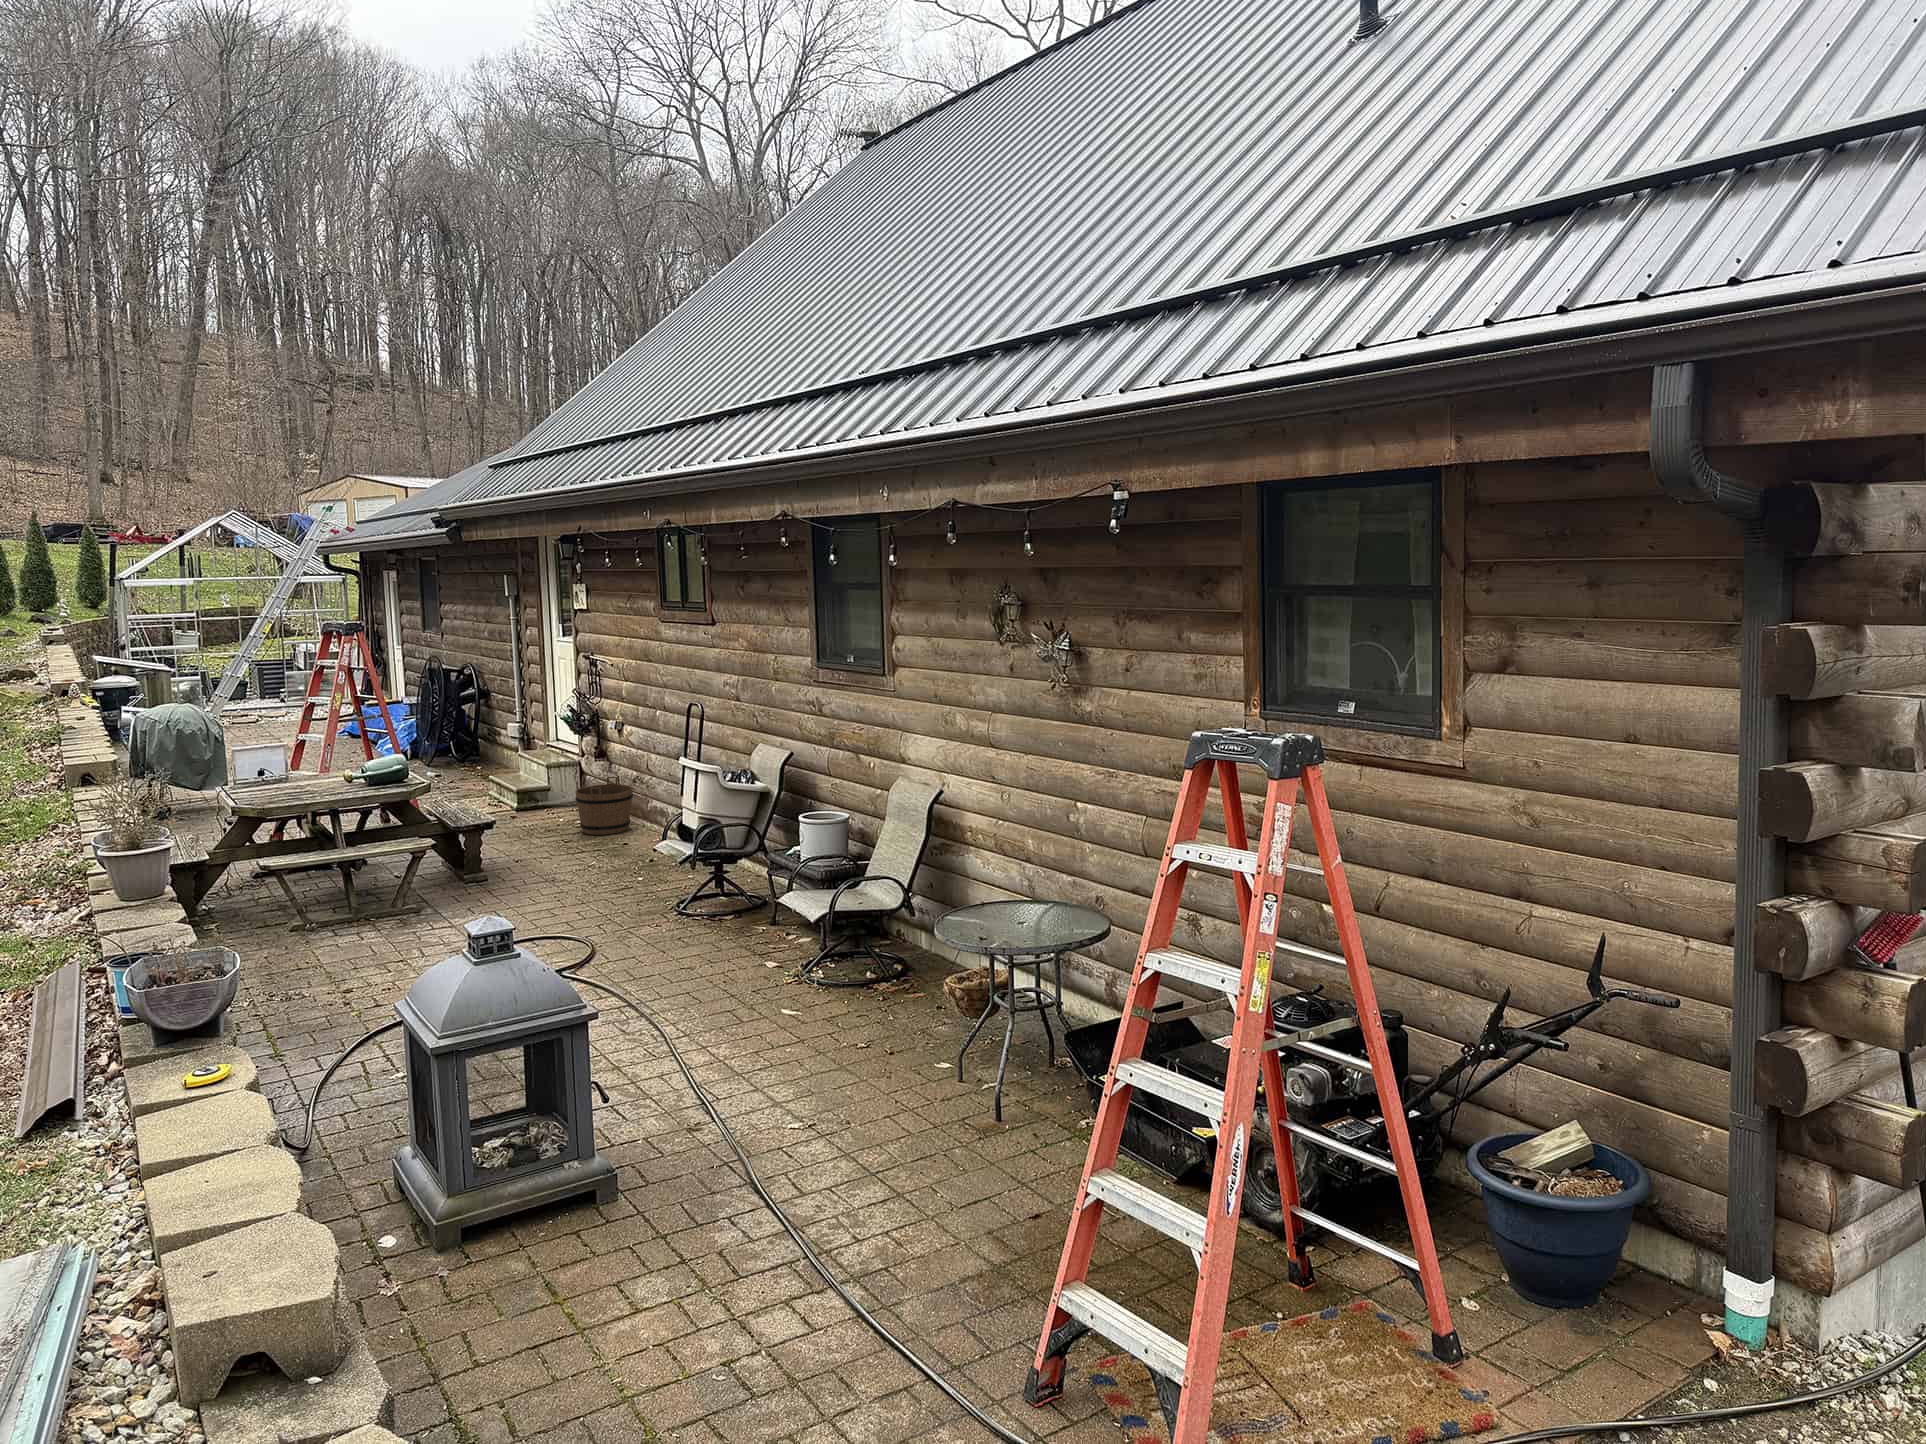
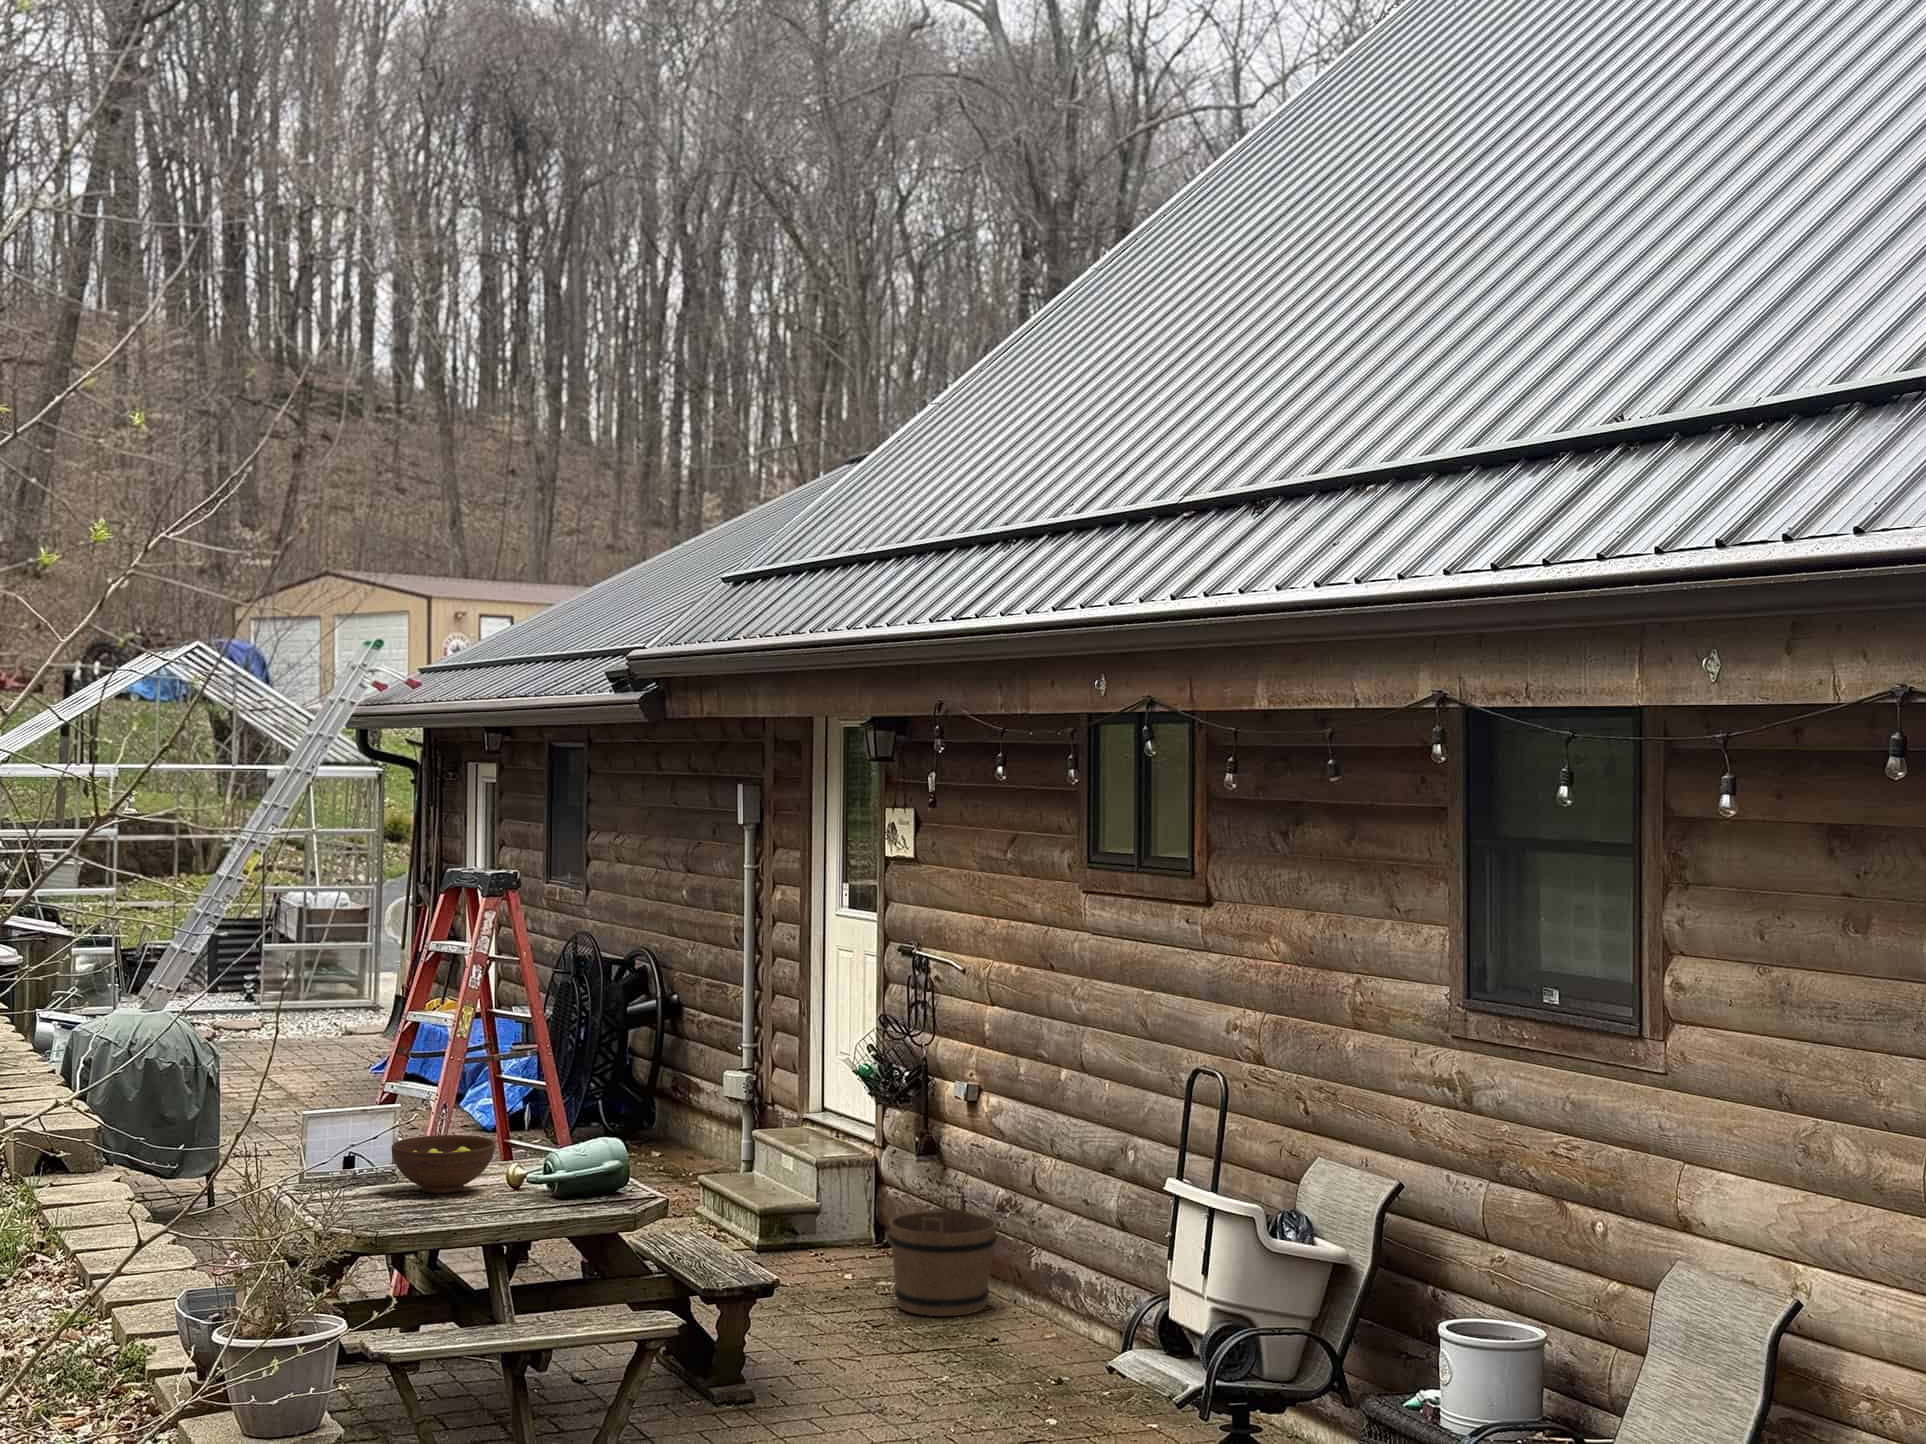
fruit bowl: none [269,757,333,787] -> present [392,1135,495,1193]

